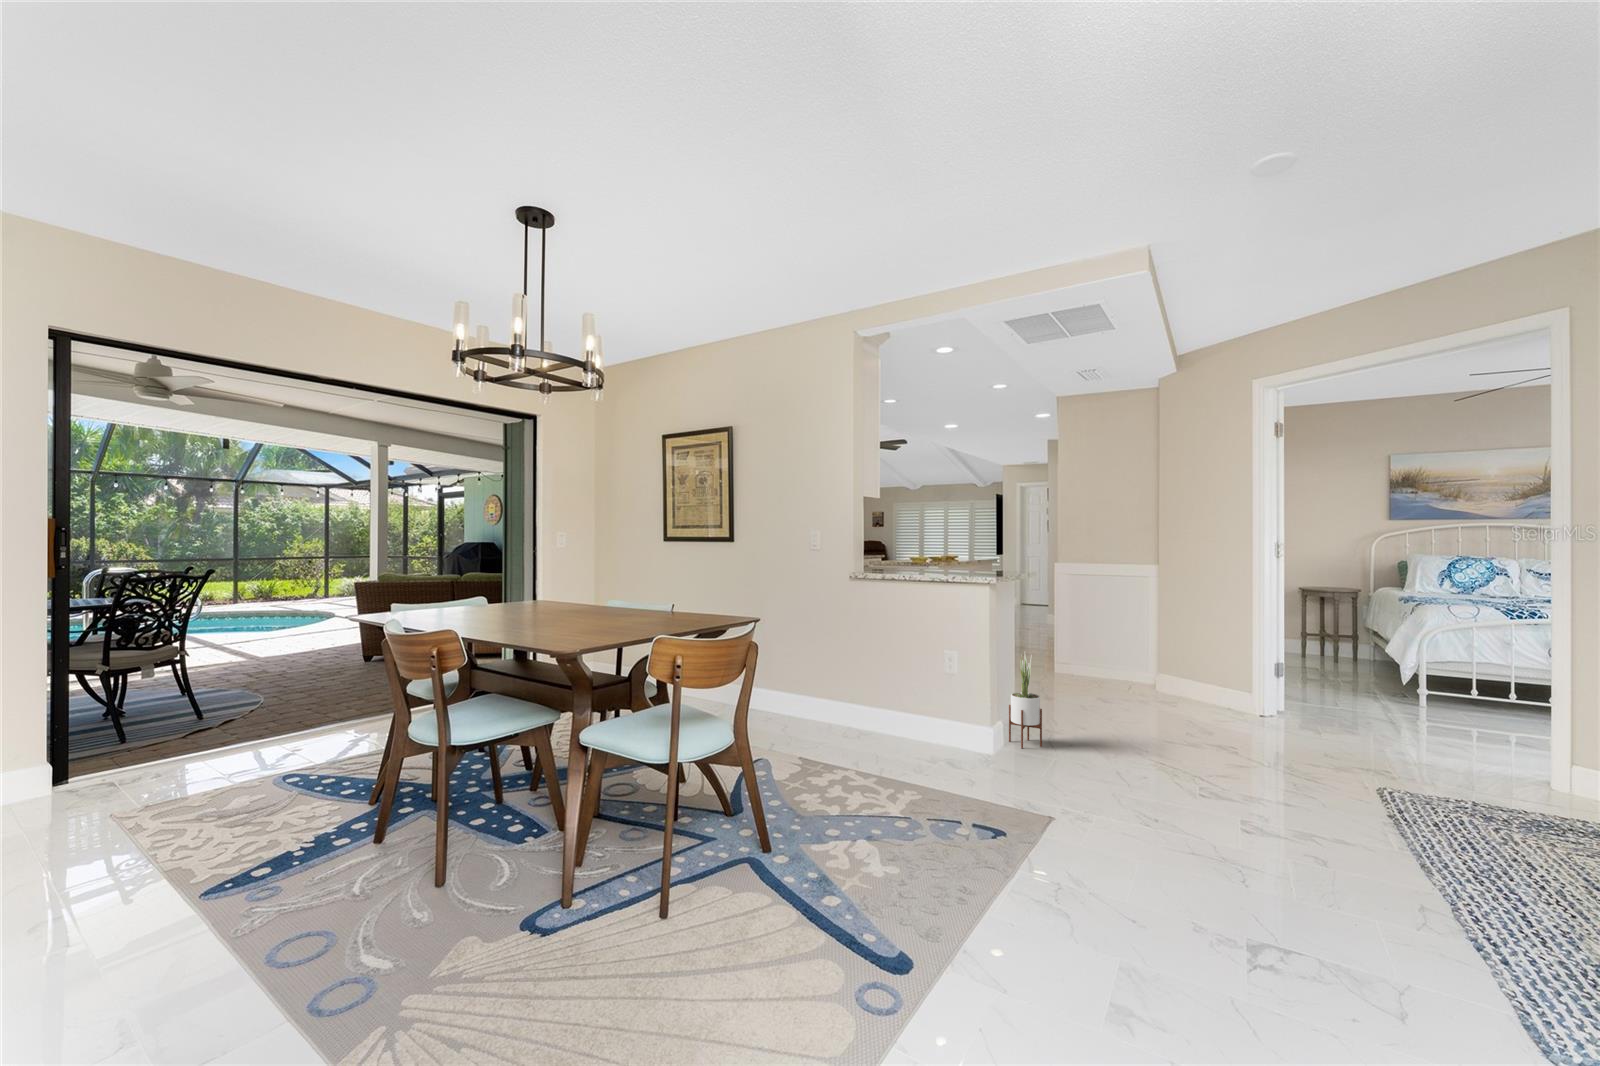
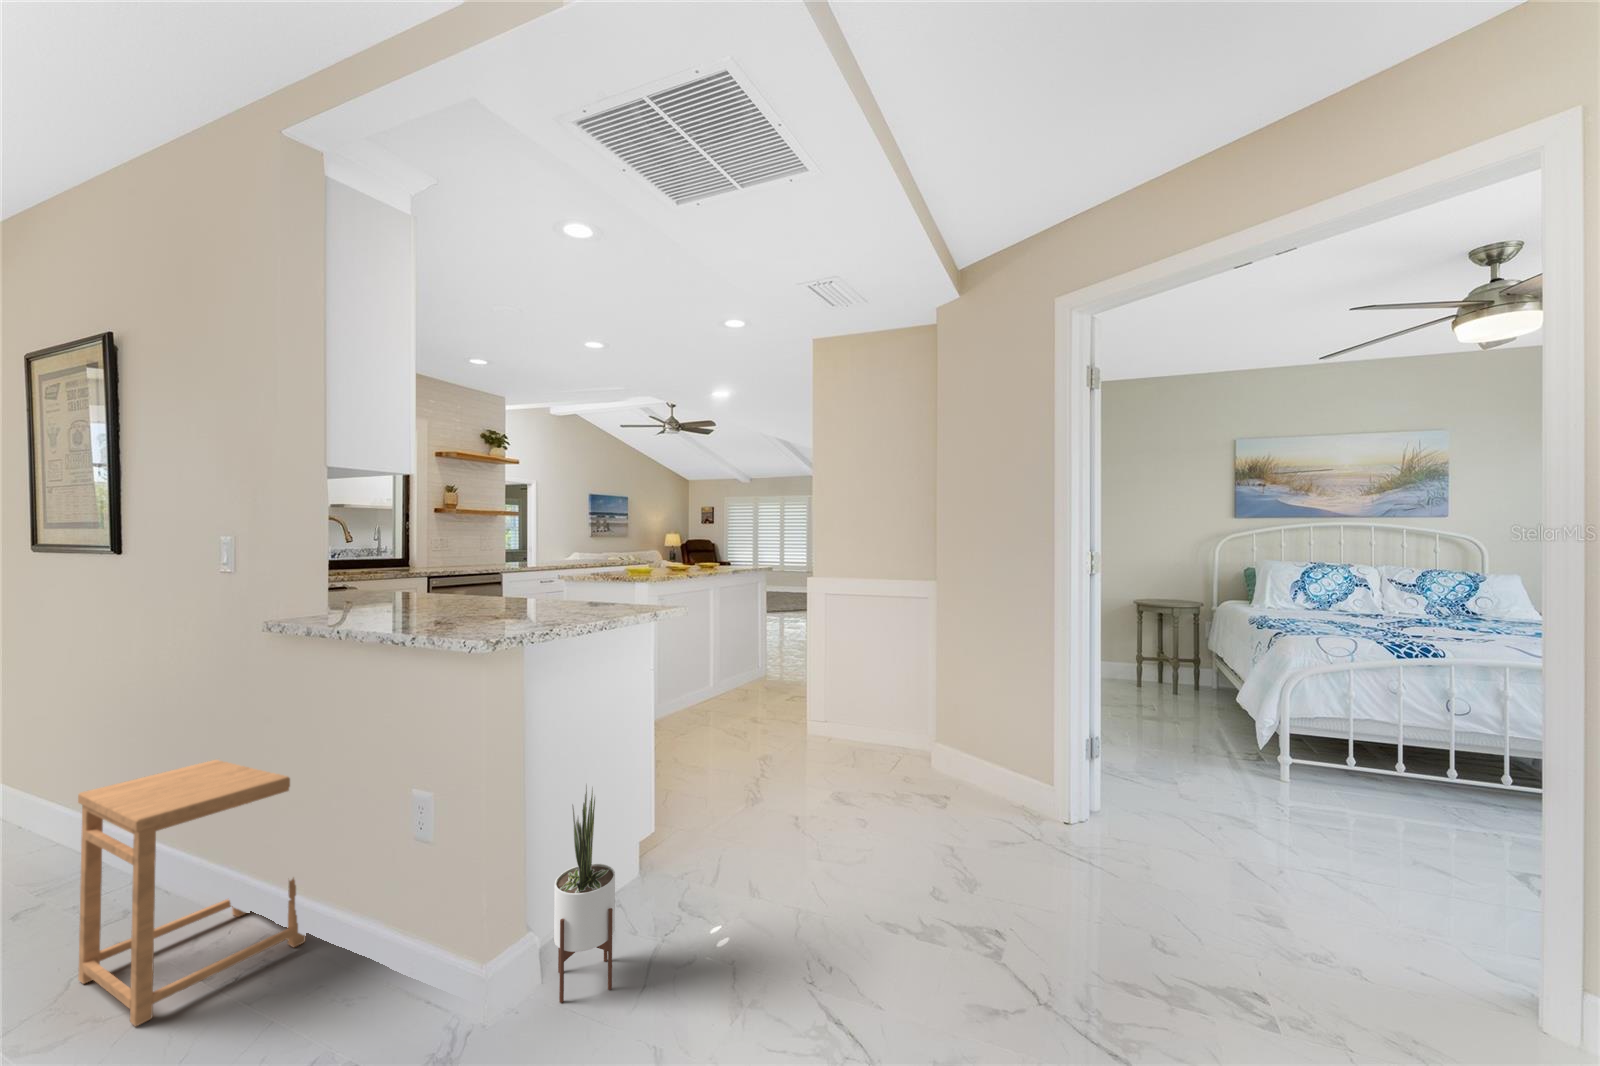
side table: none [787,640,872,743] -> present [78,760,306,1026]

